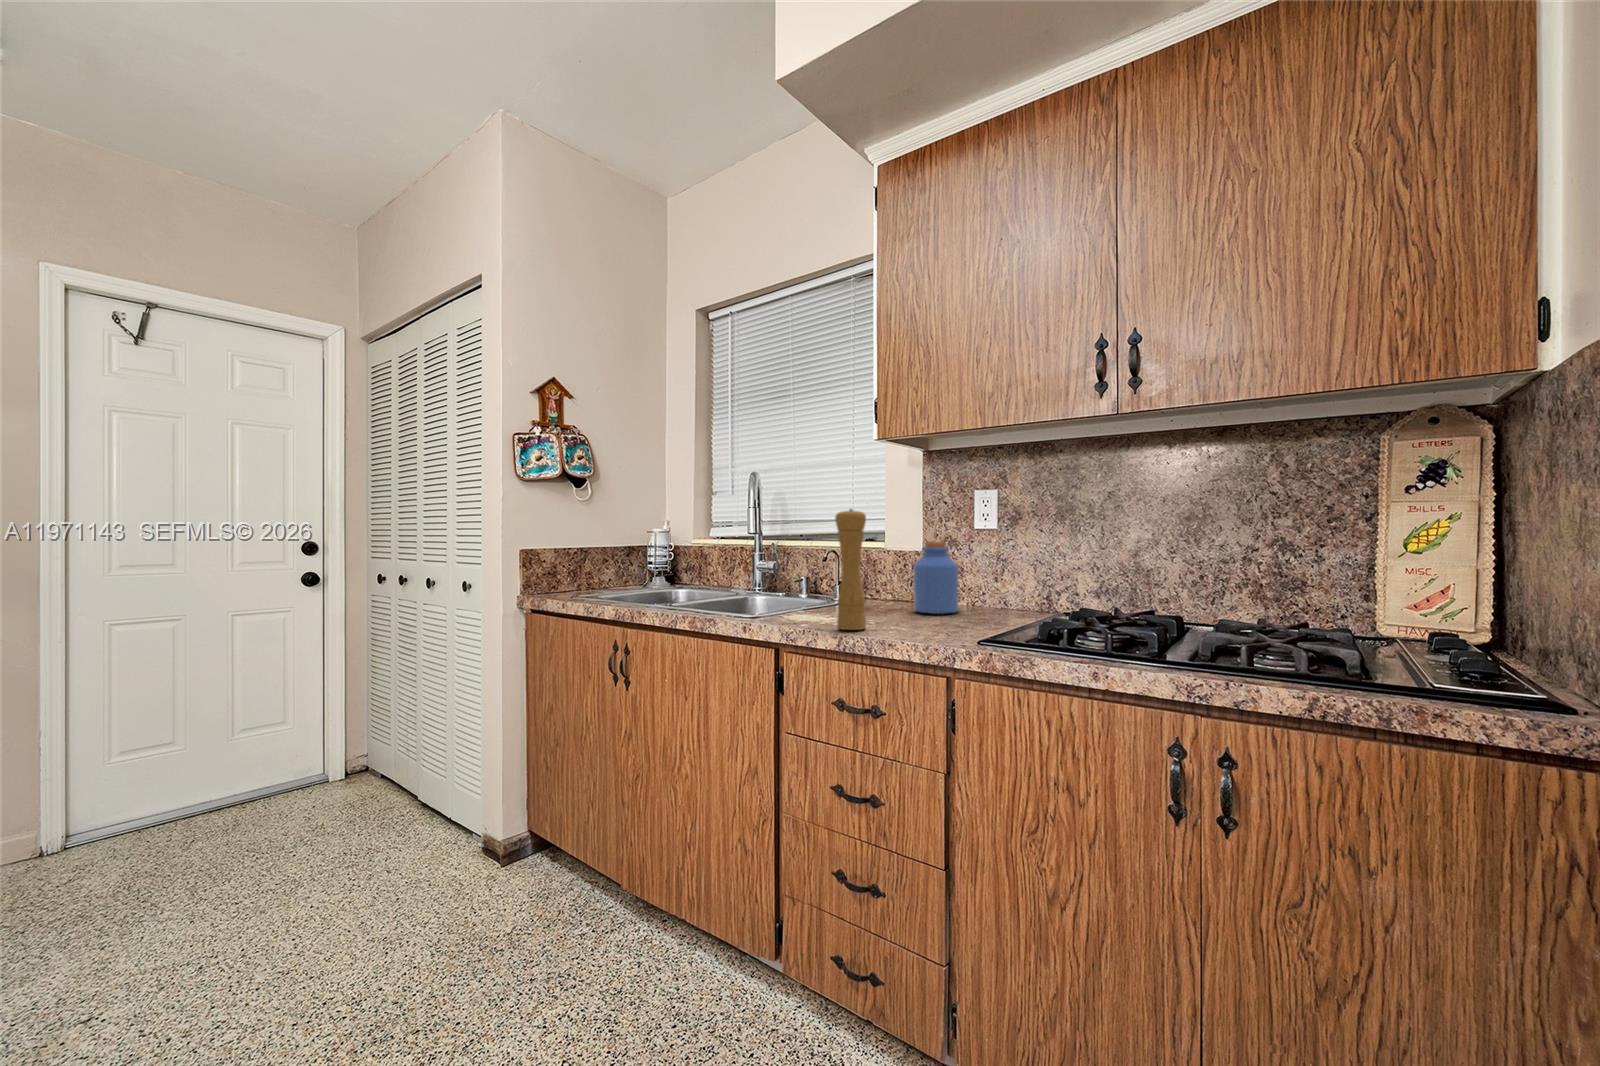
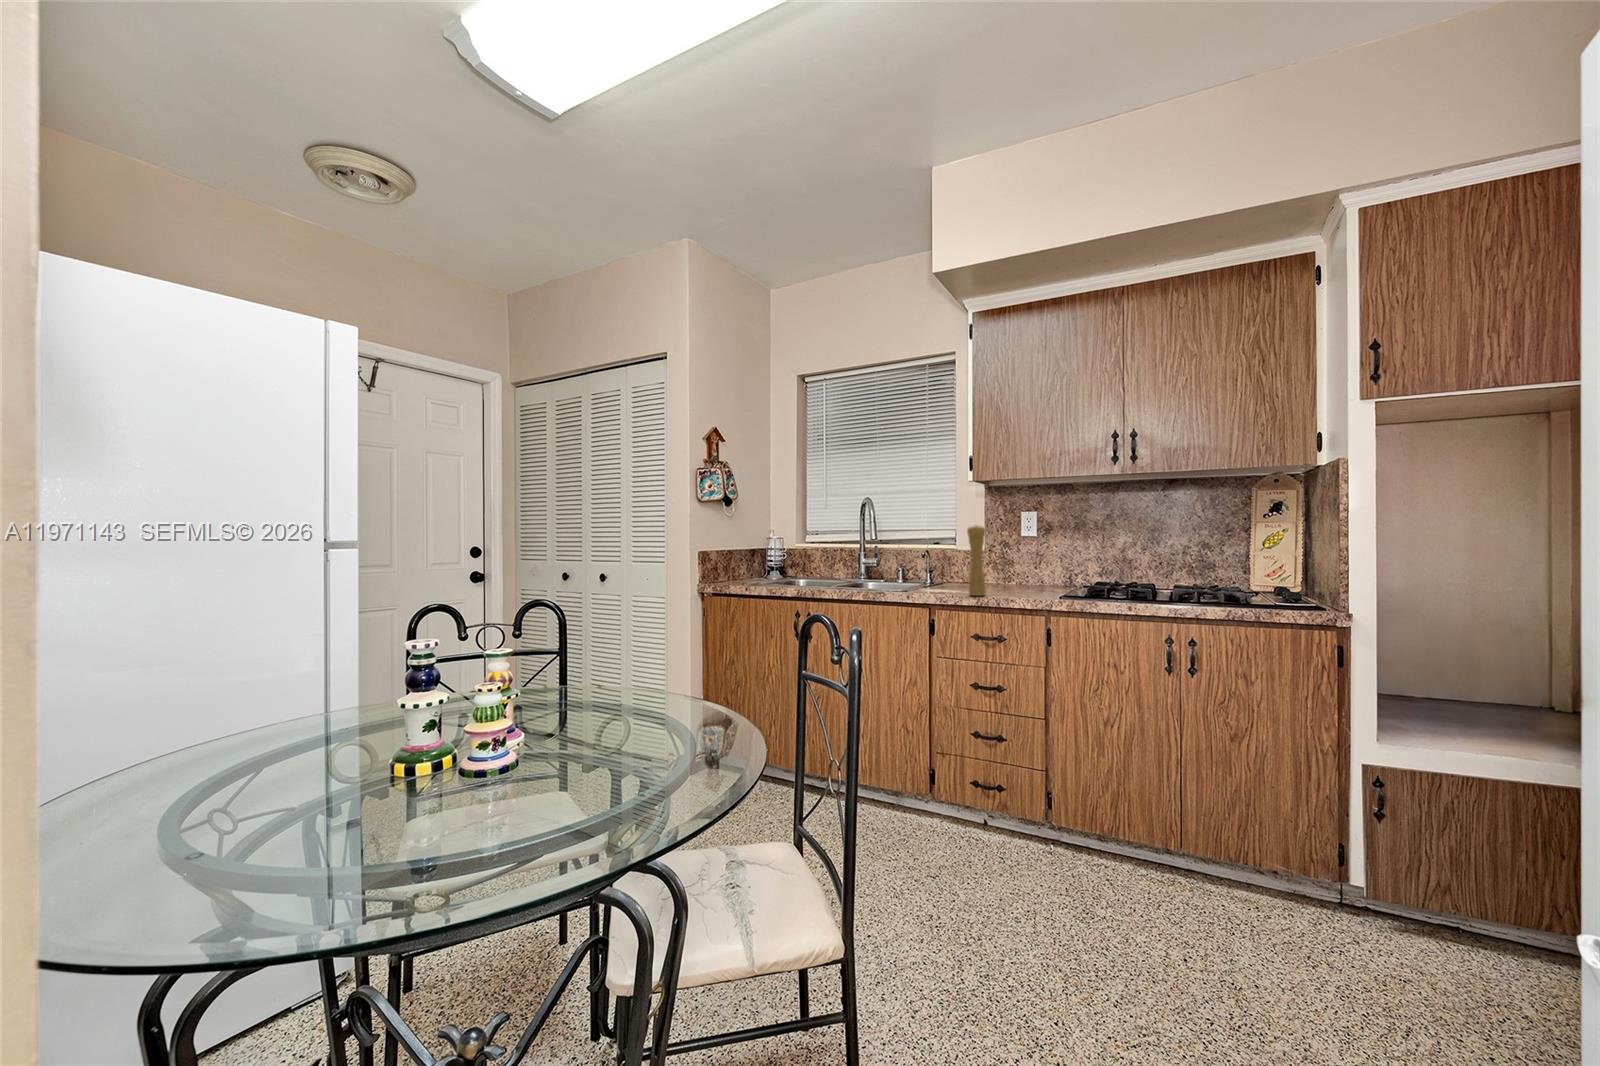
jar: present [913,542,959,614] -> none [996,544,1024,587]

